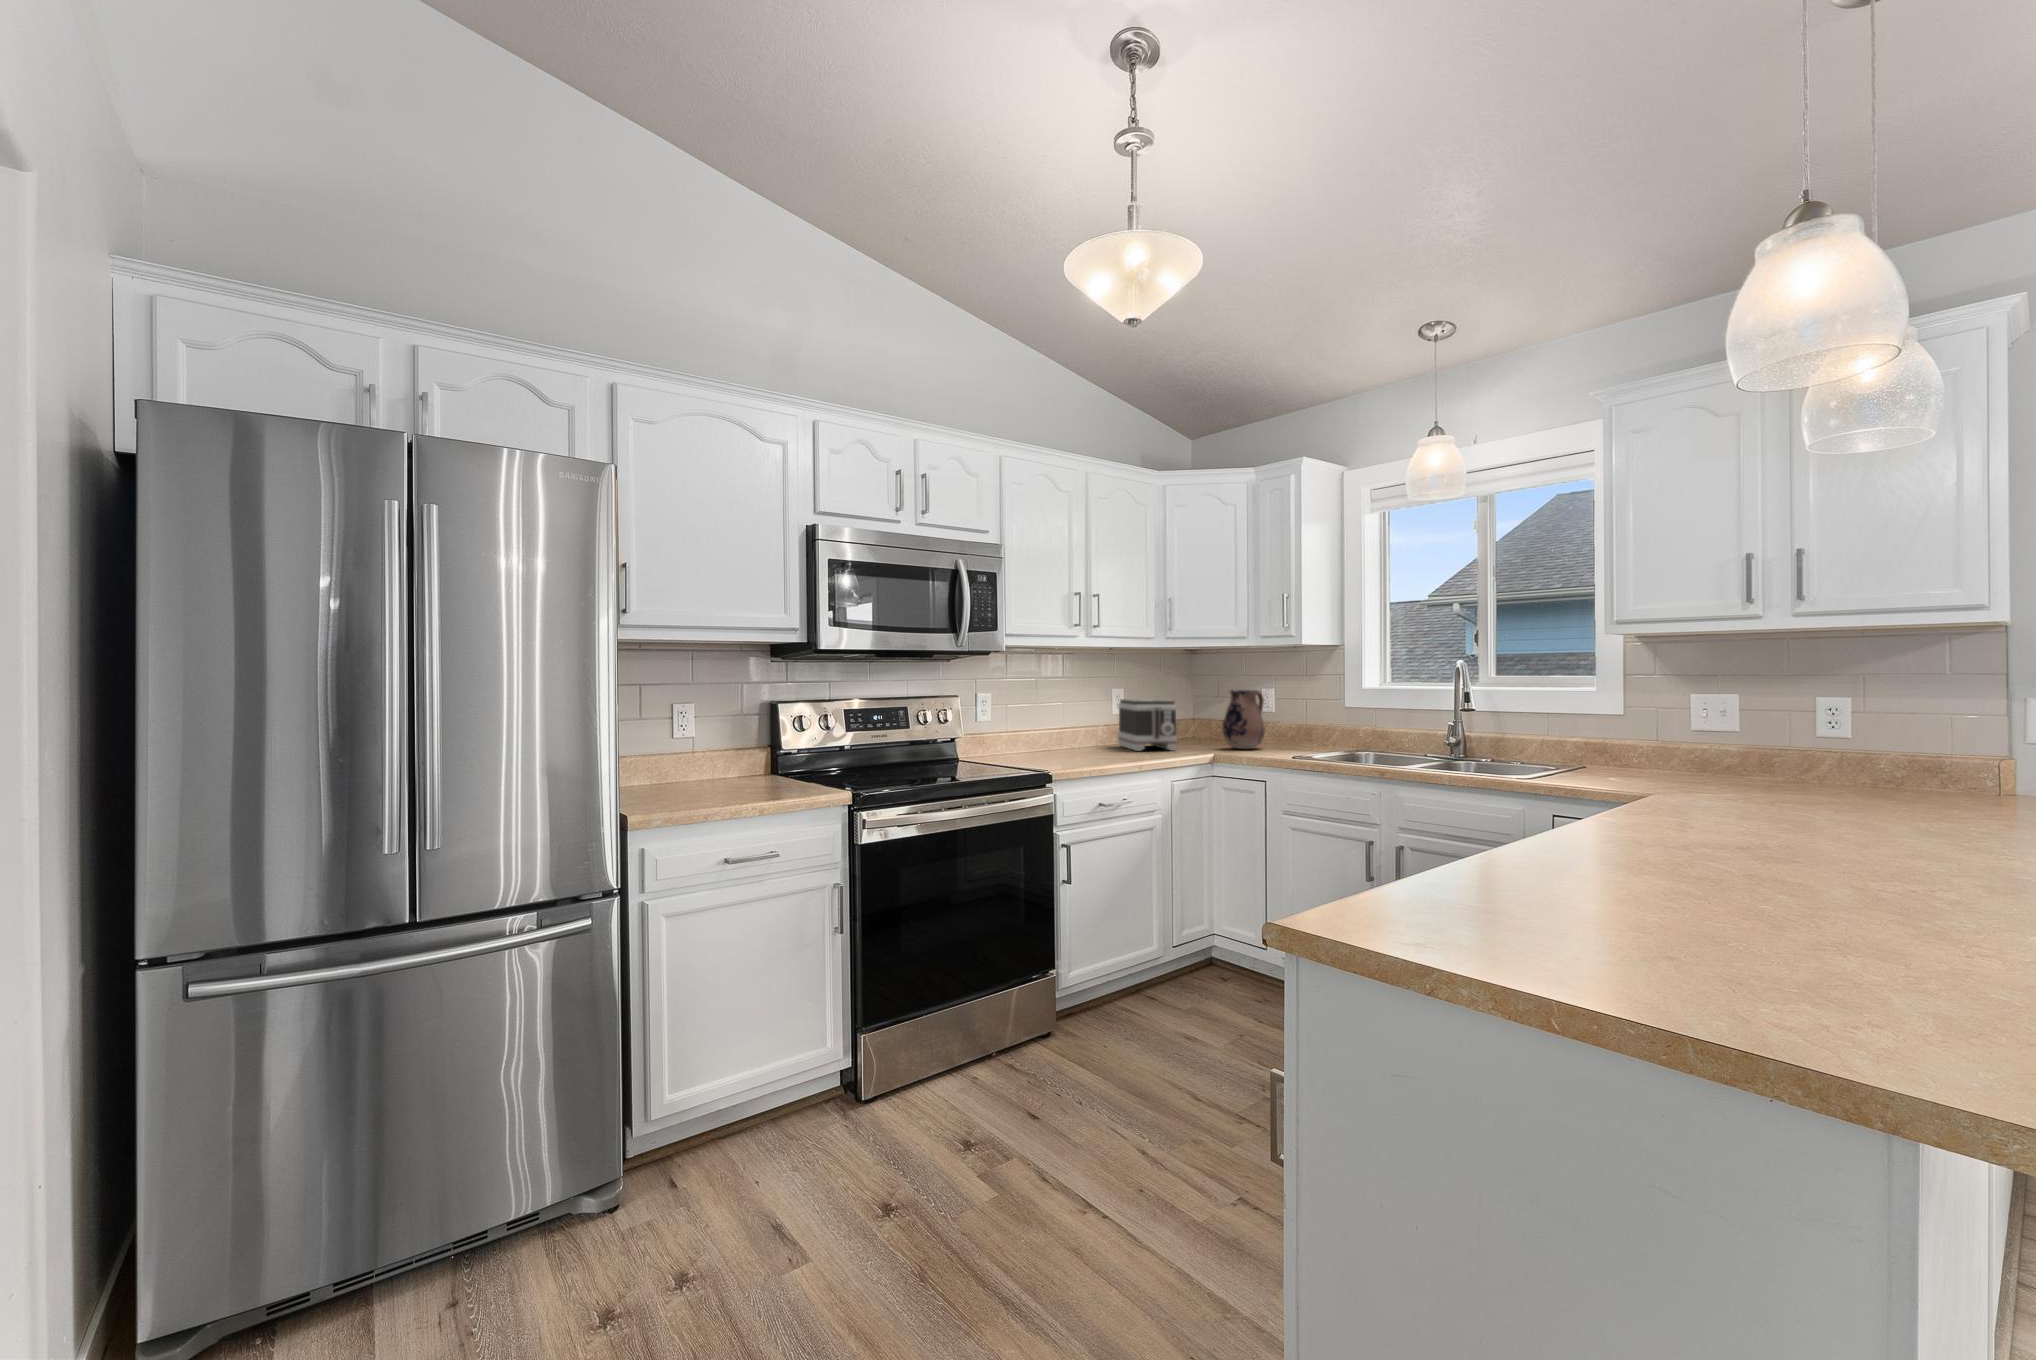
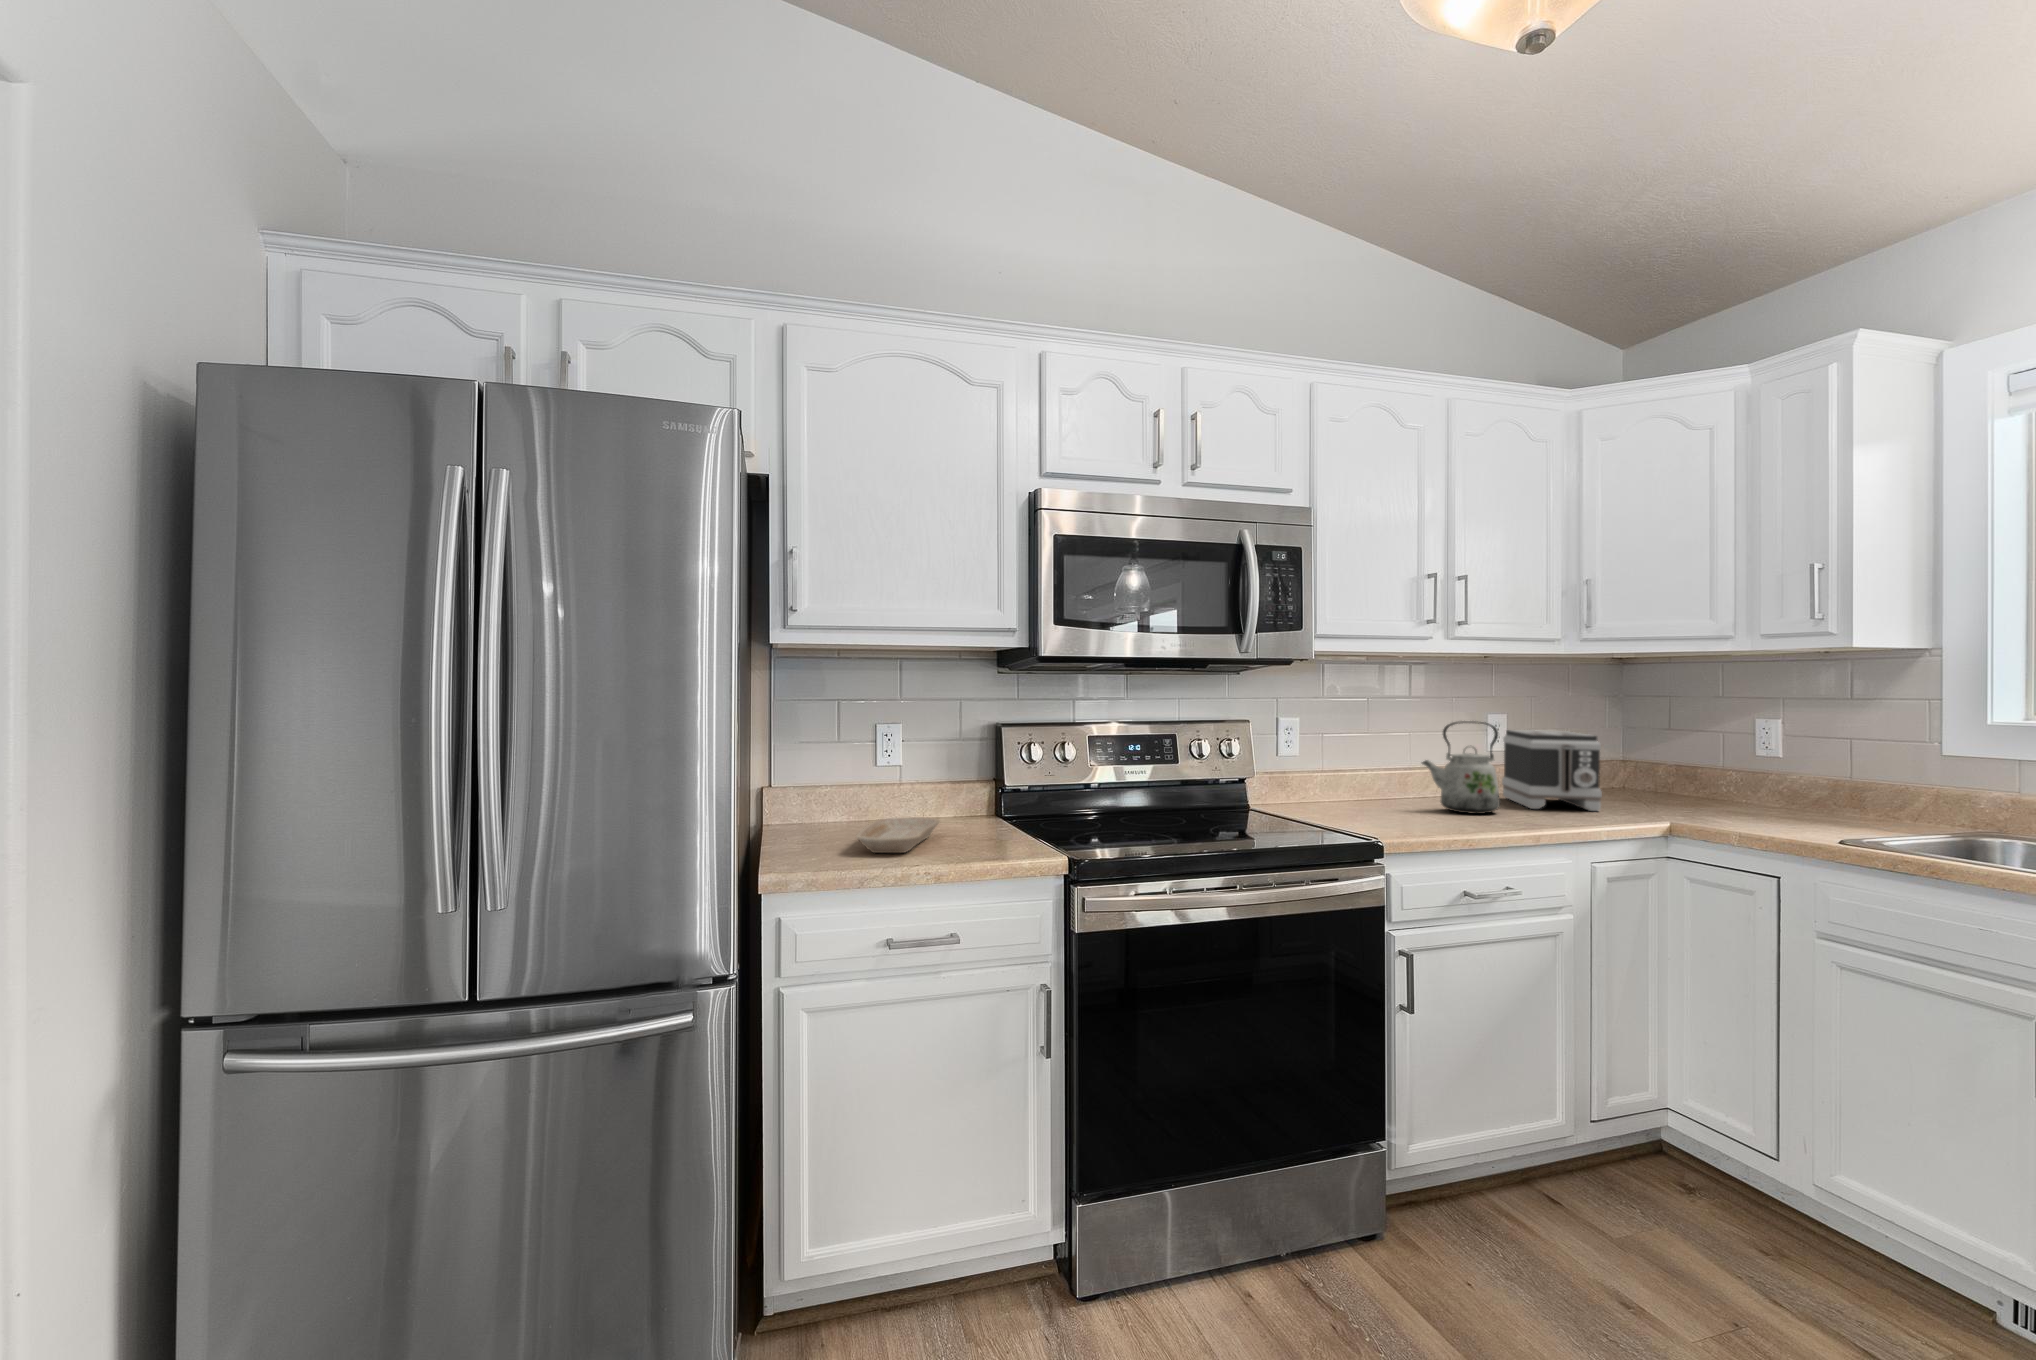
ceramic pitcher: present [1222,690,1265,749] -> none [1684,721,1764,816]
kettle: none [1069,693,1118,755] -> present [1422,721,1500,814]
tray: none [688,774,742,799] -> present [856,817,939,853]

